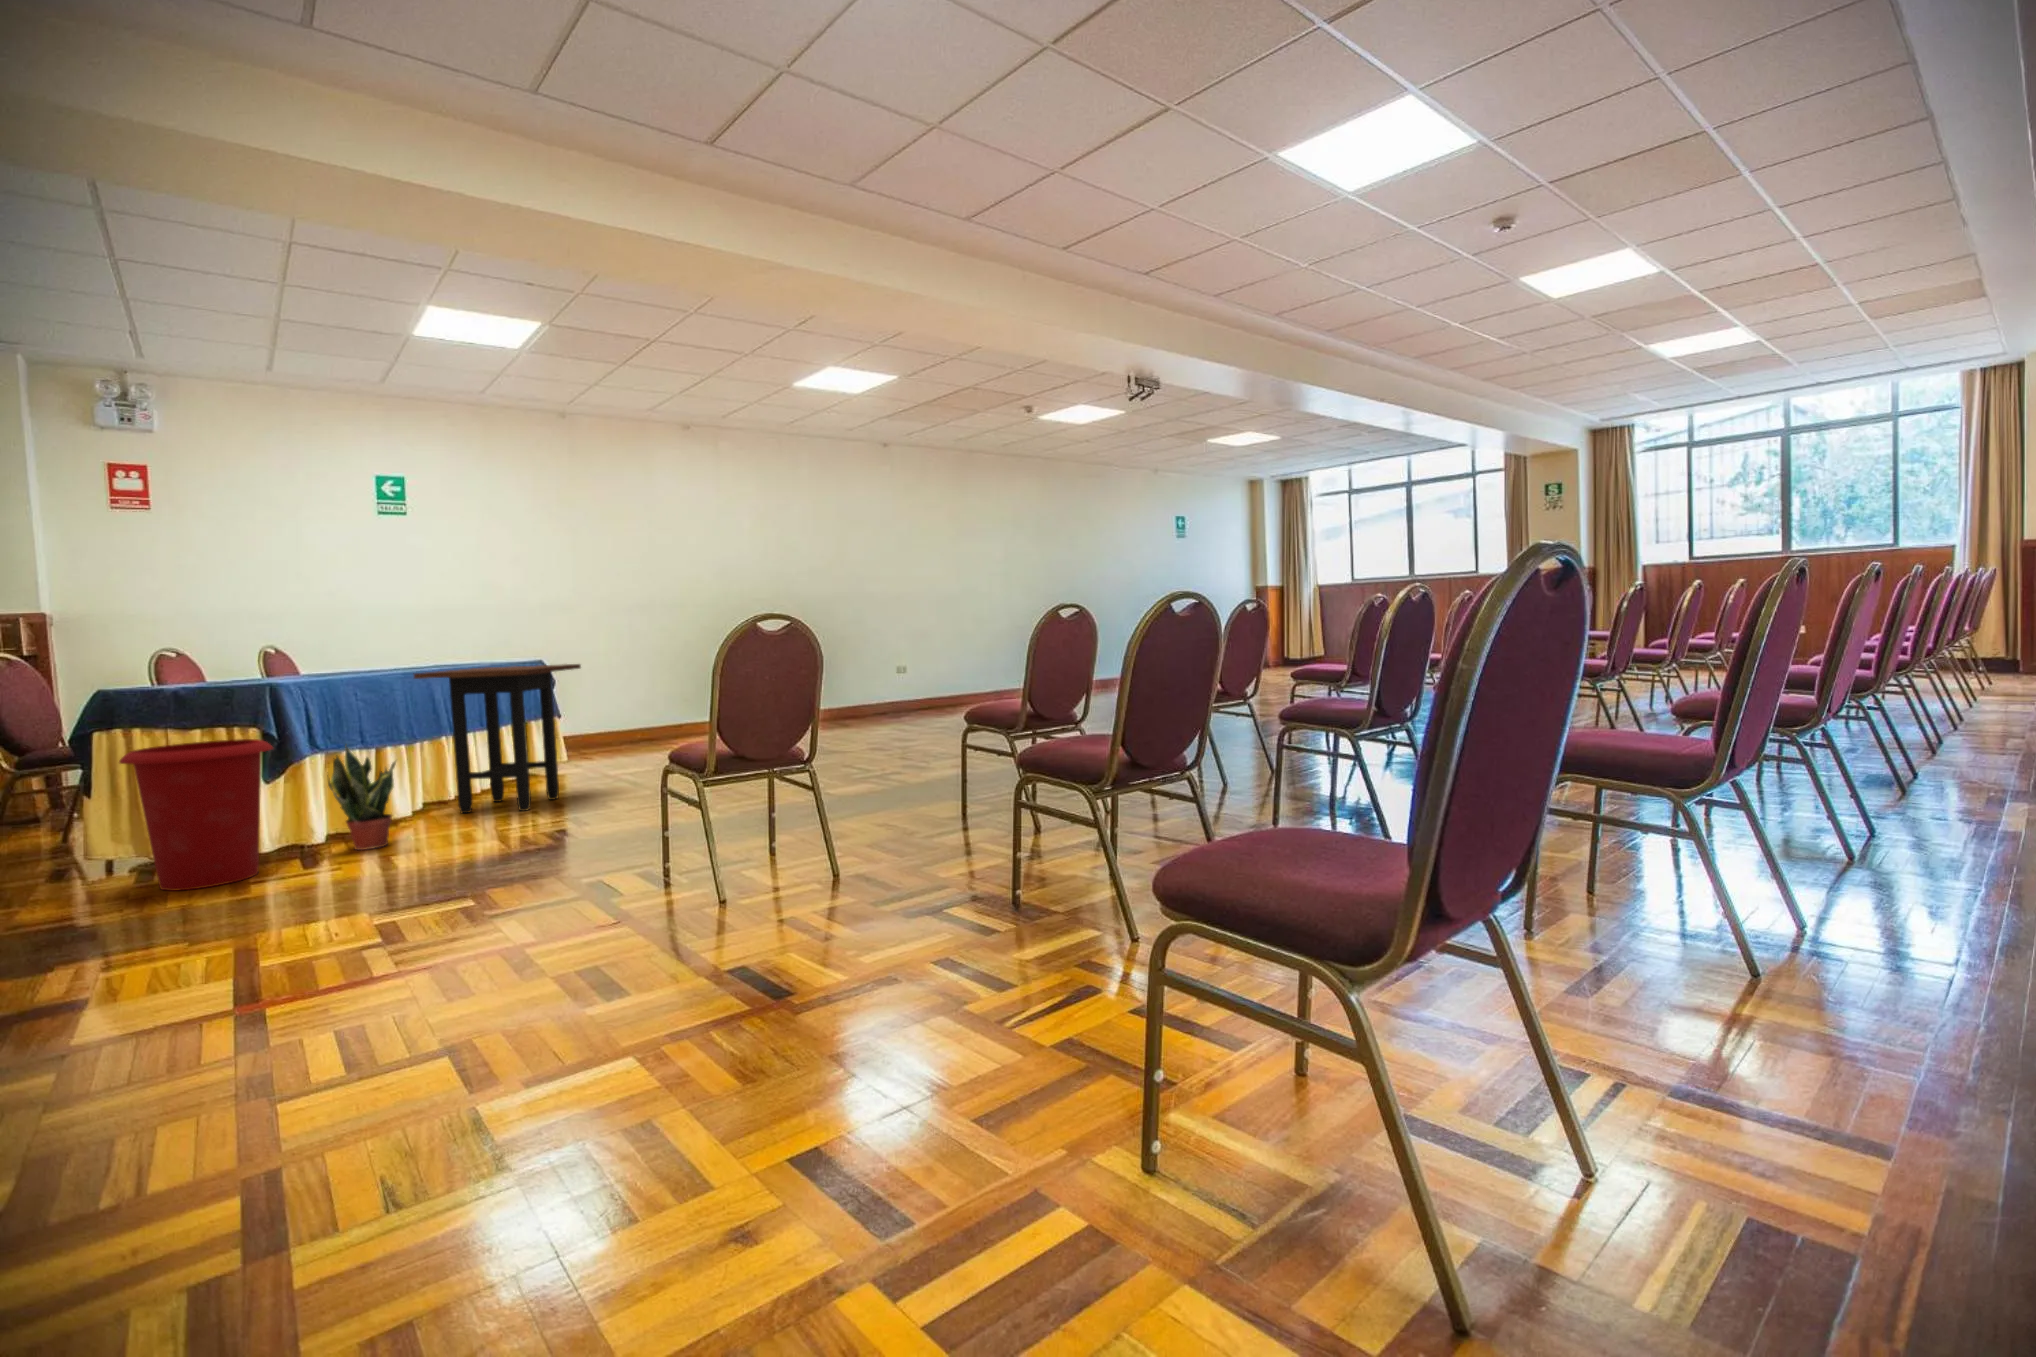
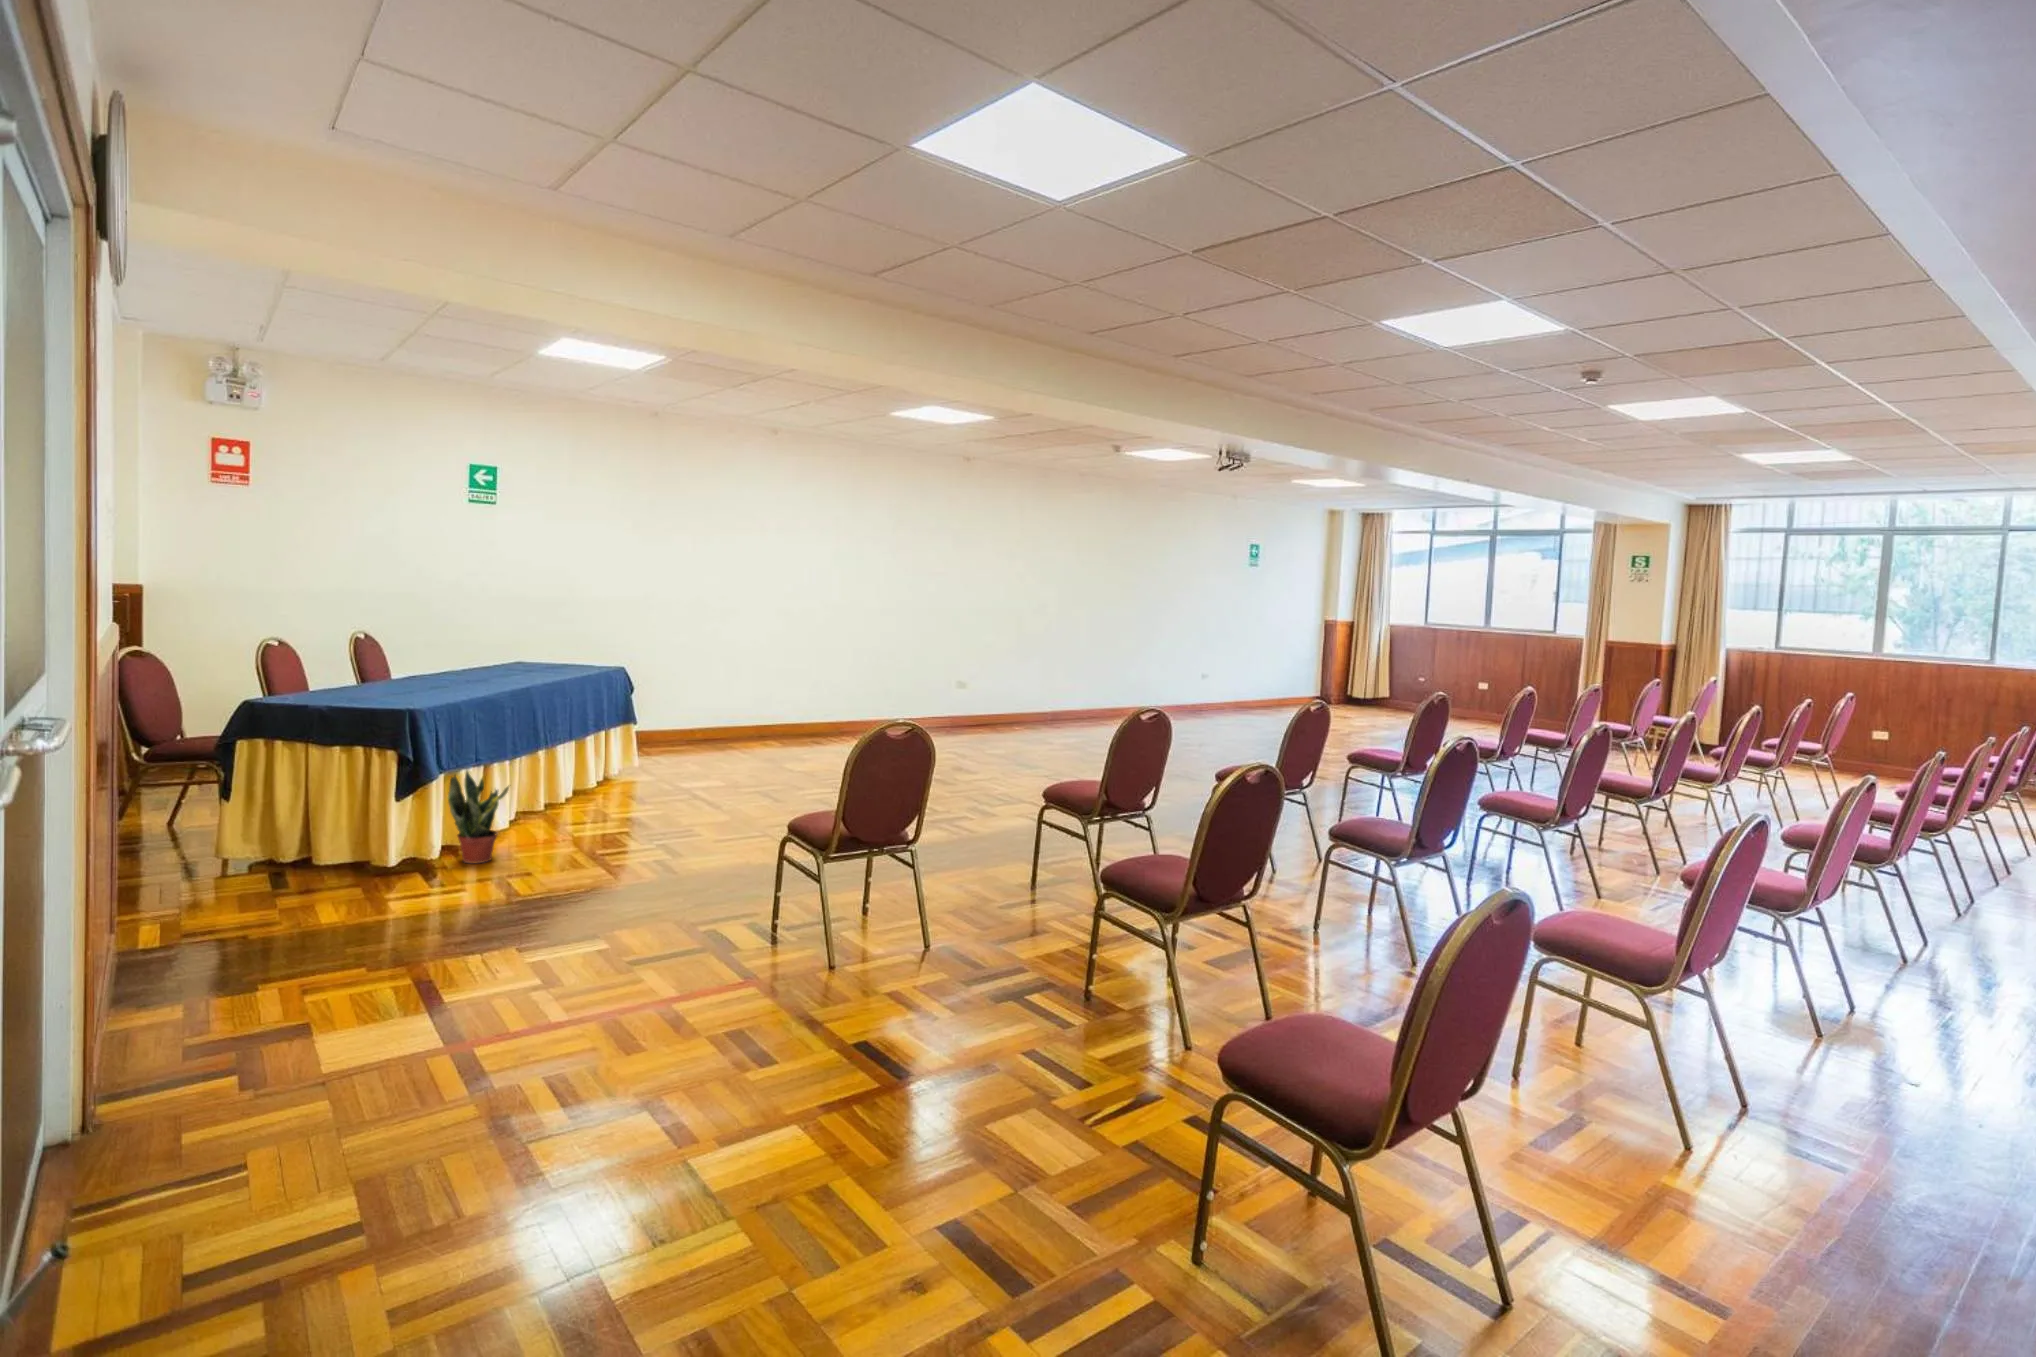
side table: present [414,664,581,813] -> none [513,683,660,830]
waste bin: present [119,739,273,891] -> none [286,758,411,895]

